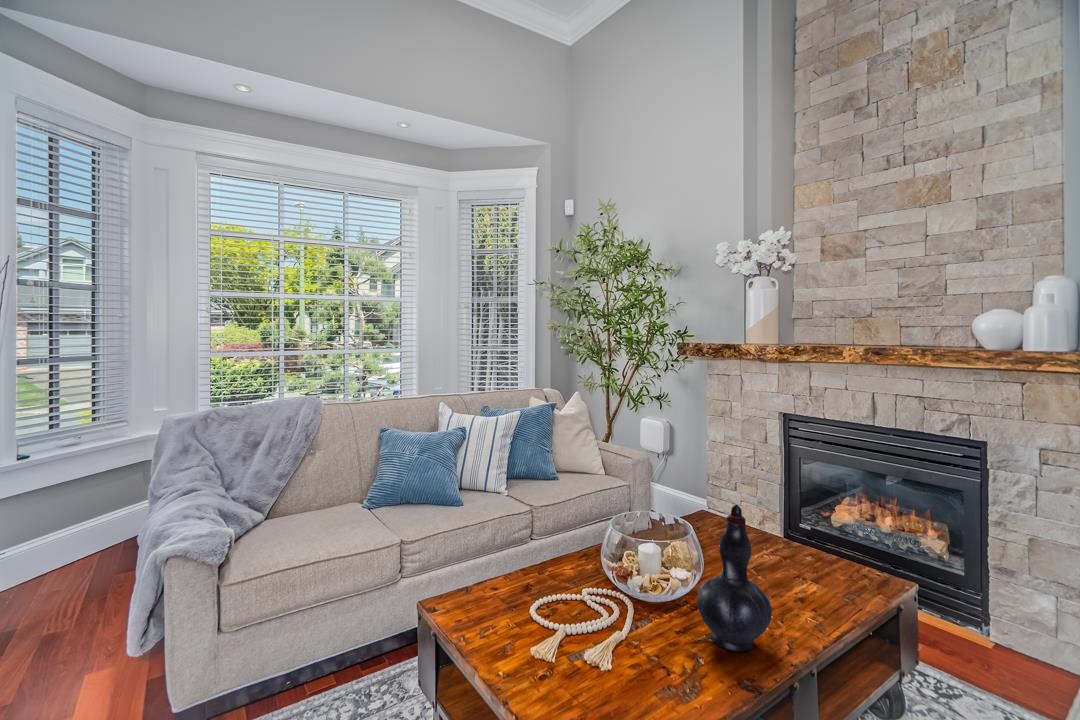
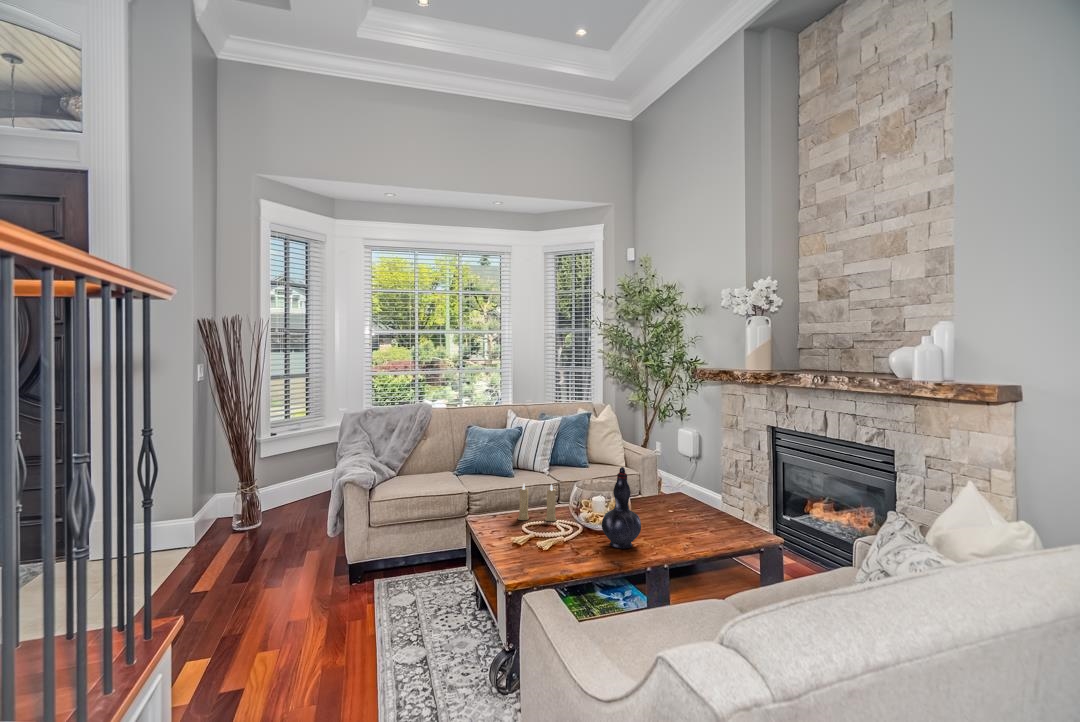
candle: none [519,529,585,601] -> present [518,484,557,521]

